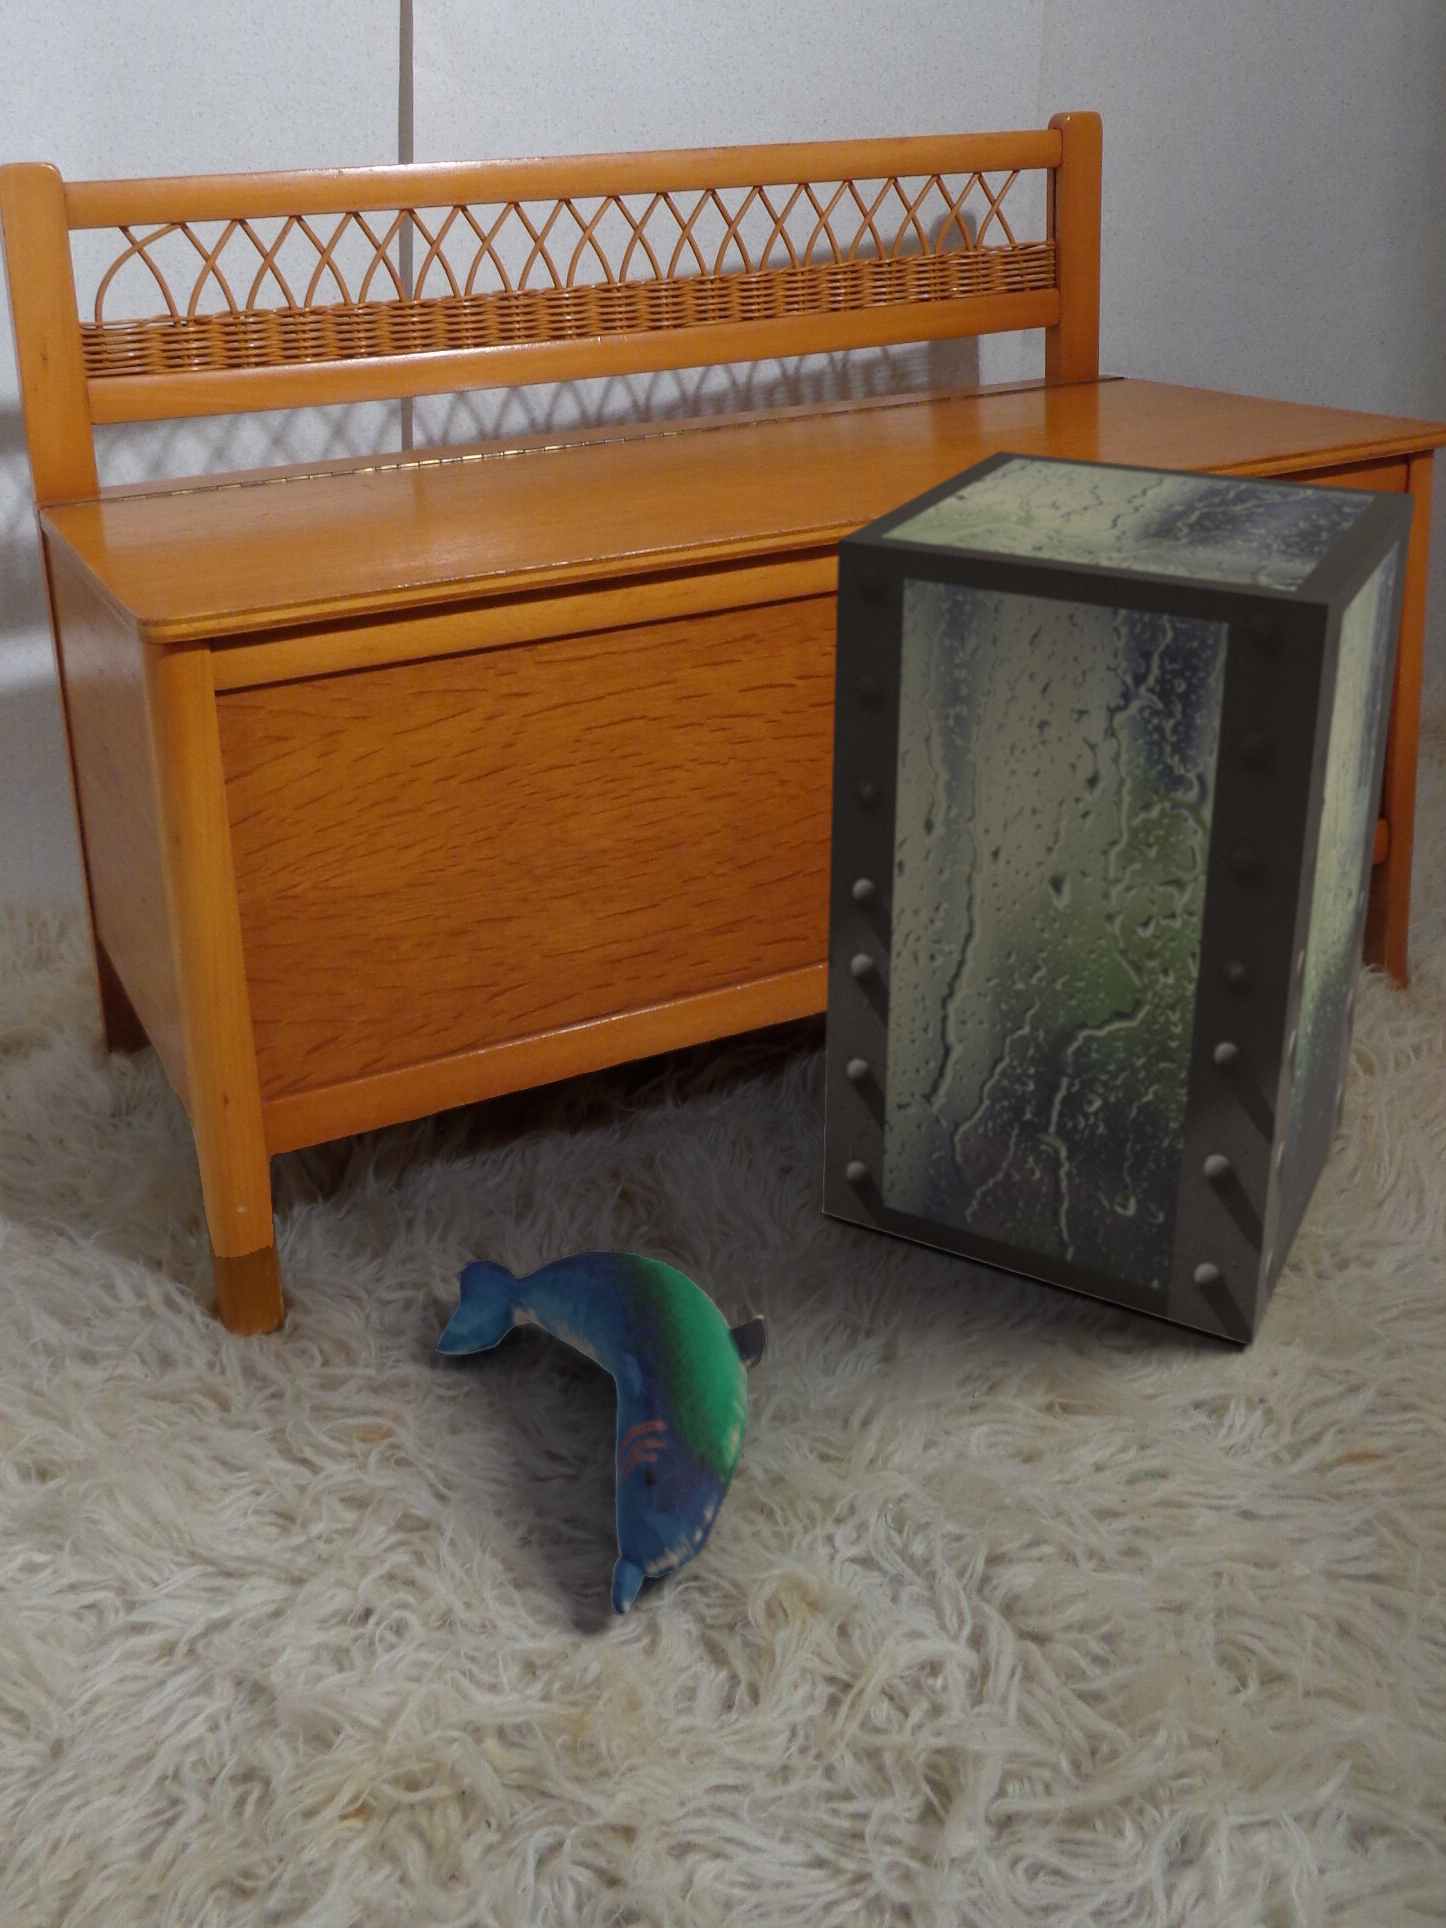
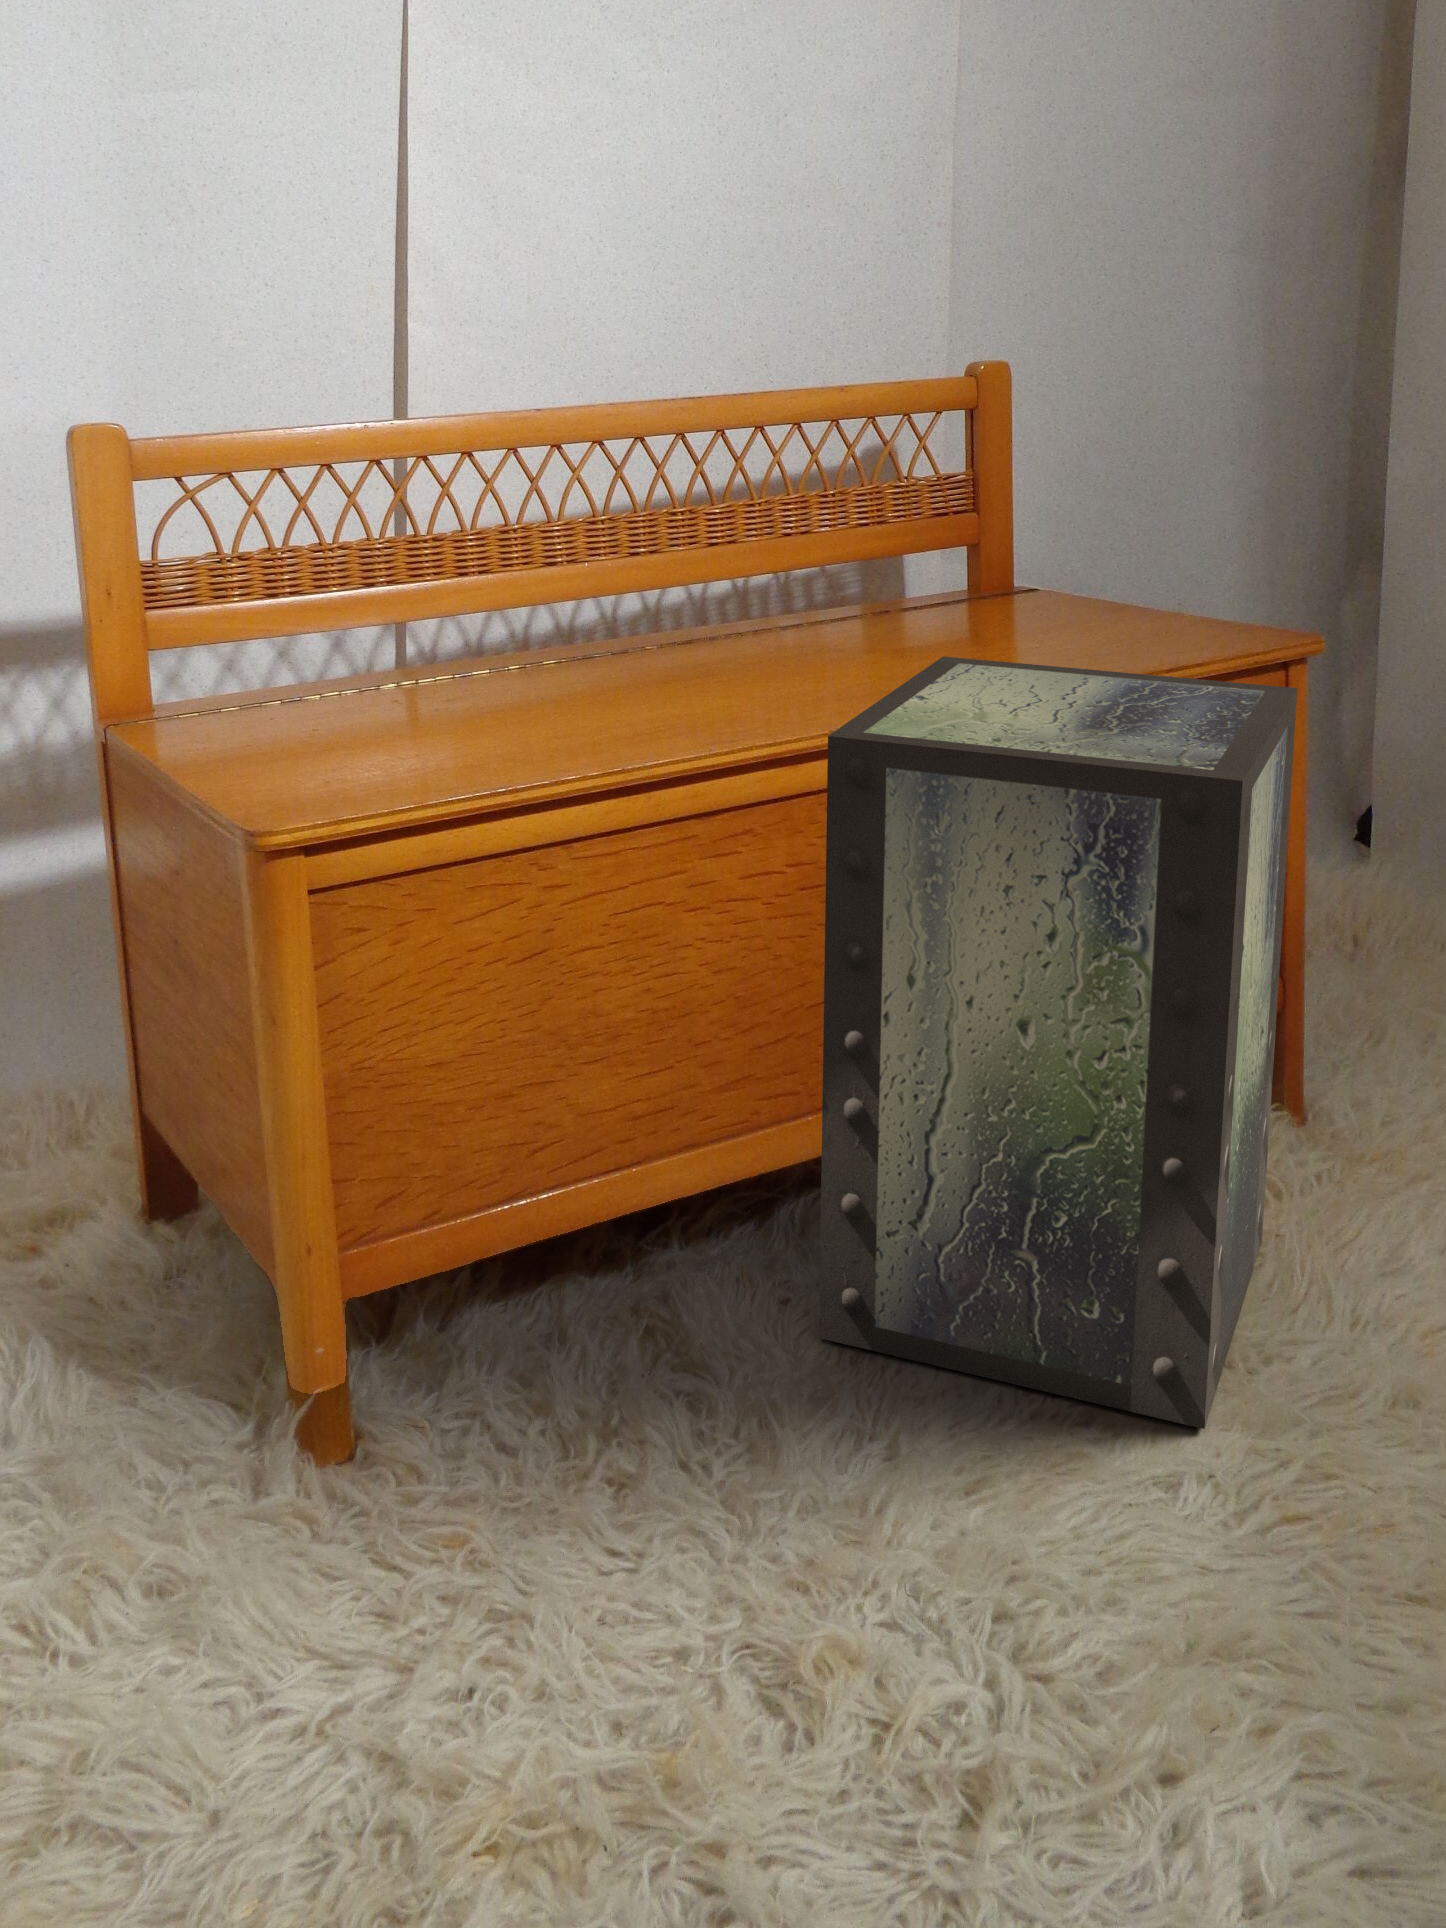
plush toy: present [435,1249,768,1616] -> none [492,1369,798,1678]

